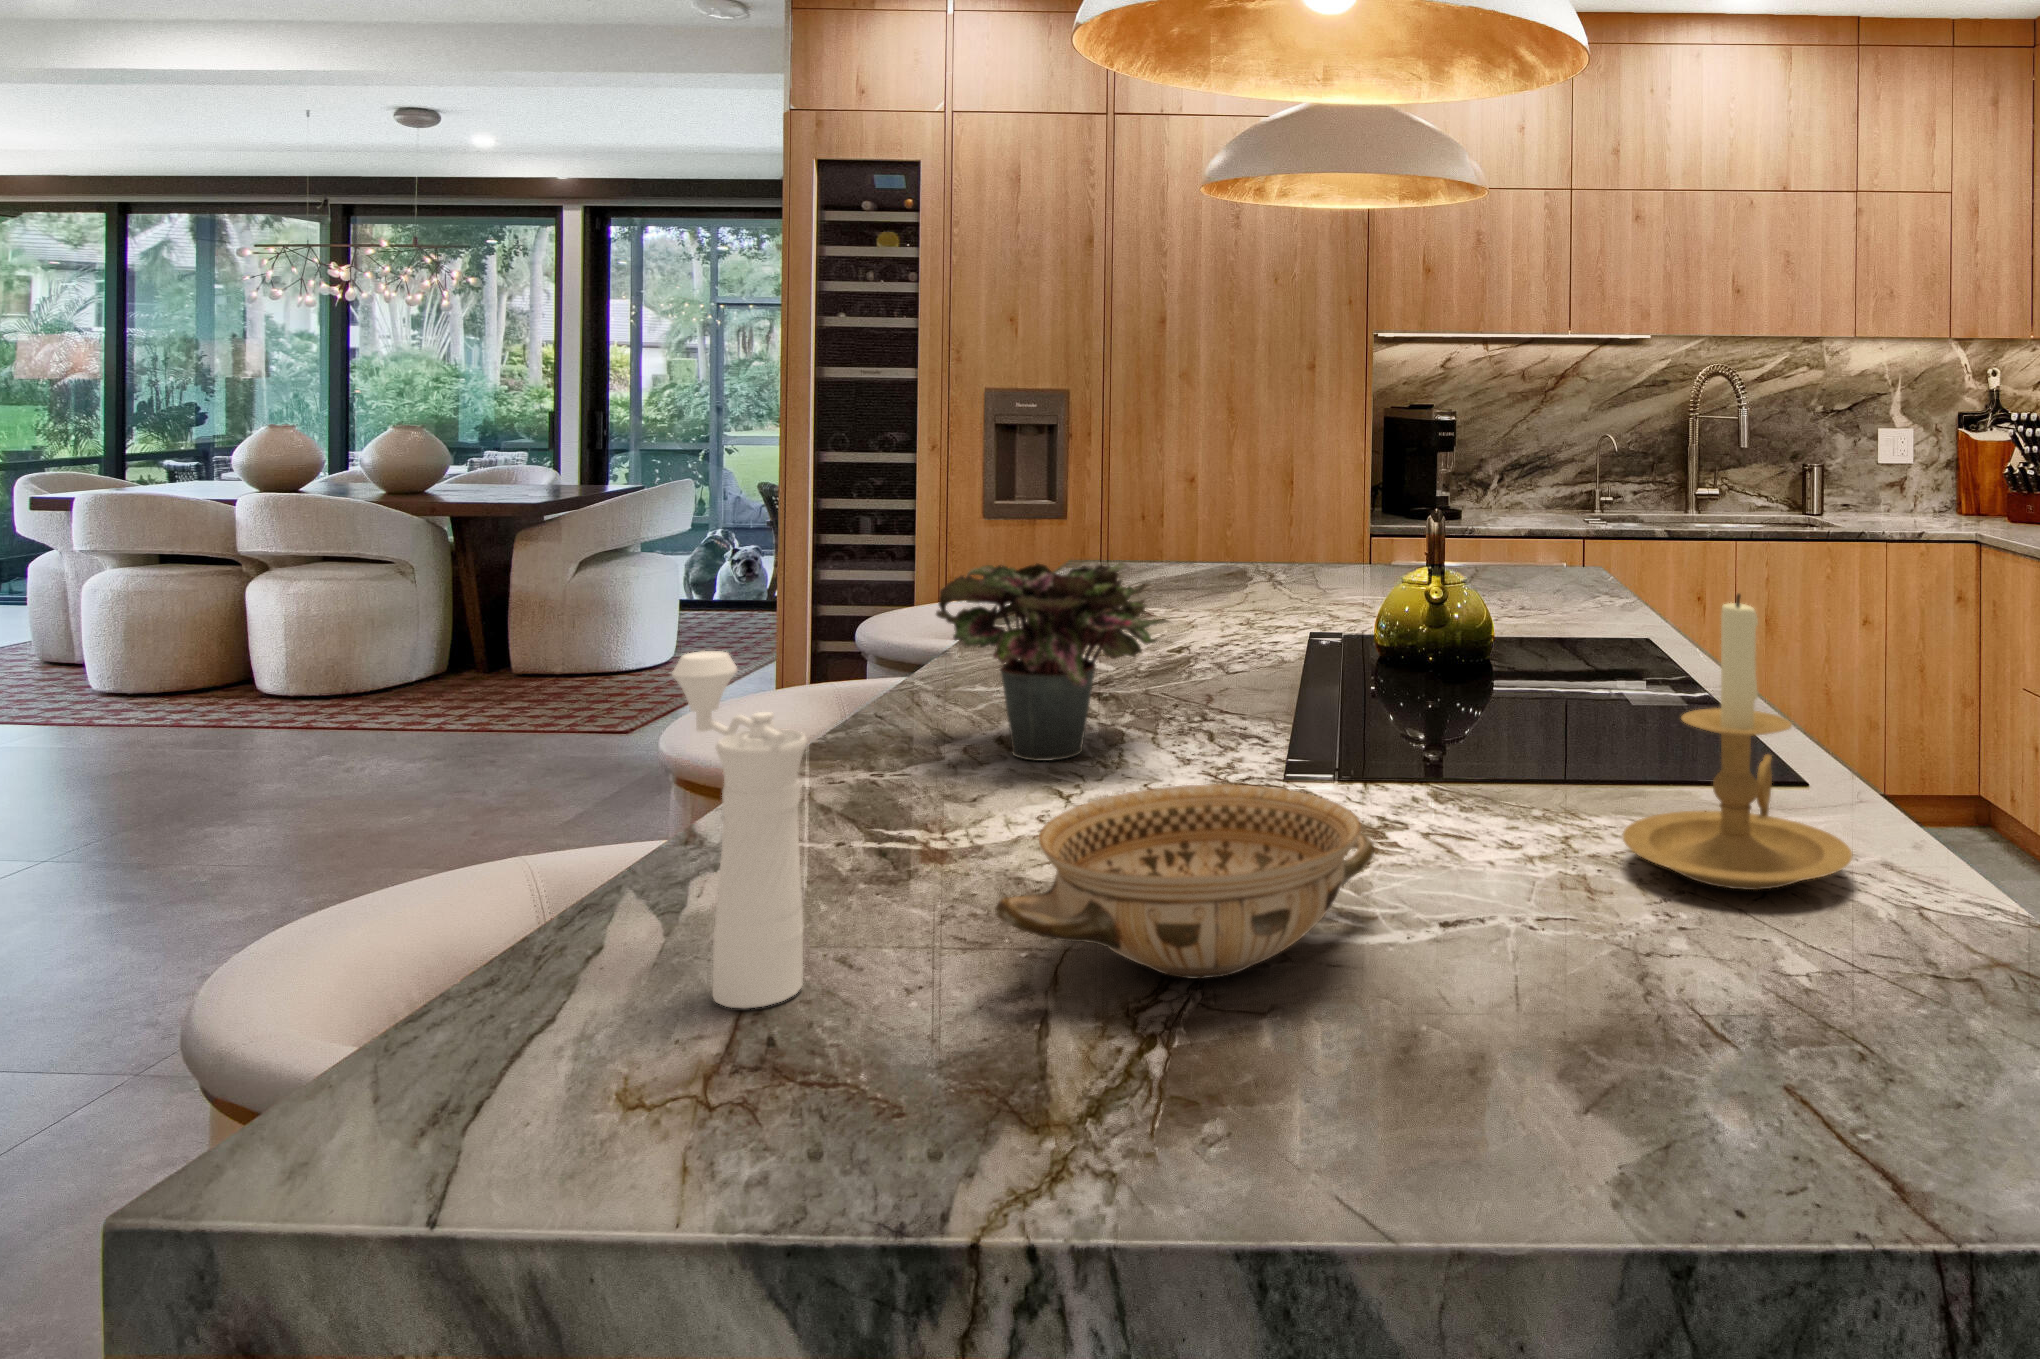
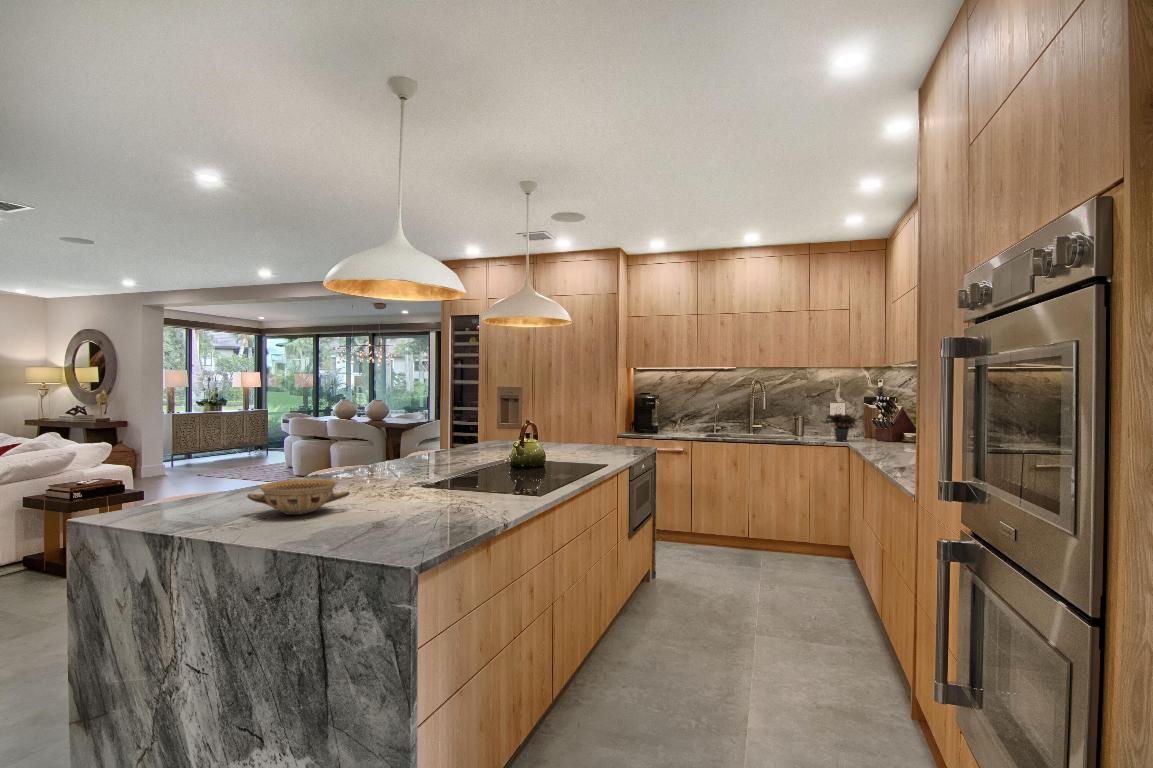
potted plant: present [936,562,1170,761] -> present [822,414,858,441]
candle holder: present [1622,594,1852,890] -> none [419,440,482,514]
pepper mill: present [672,651,807,1008] -> none [204,443,228,511]

